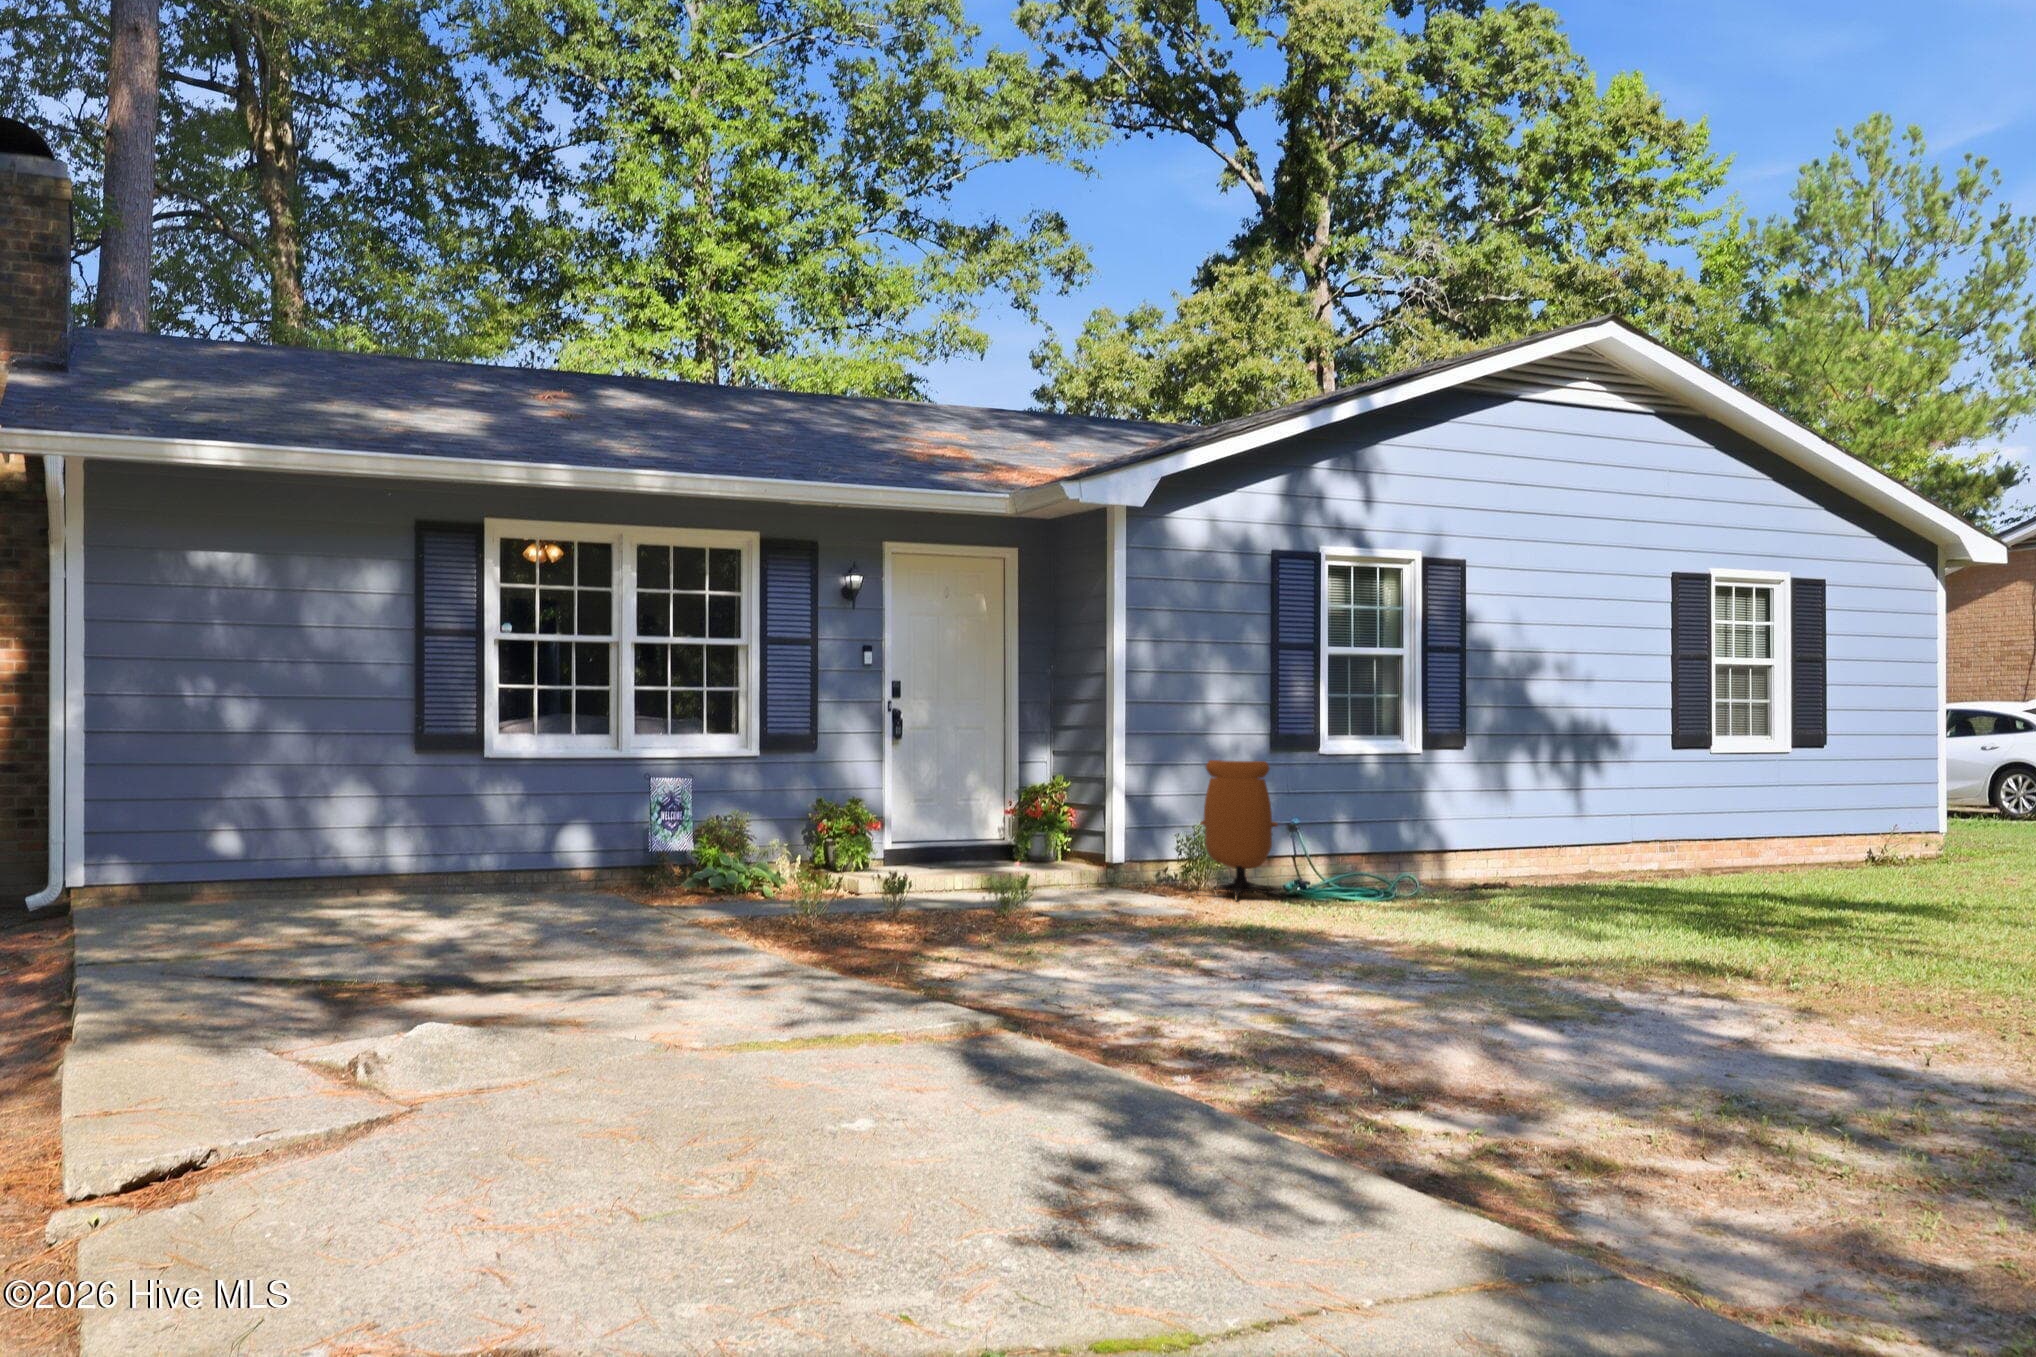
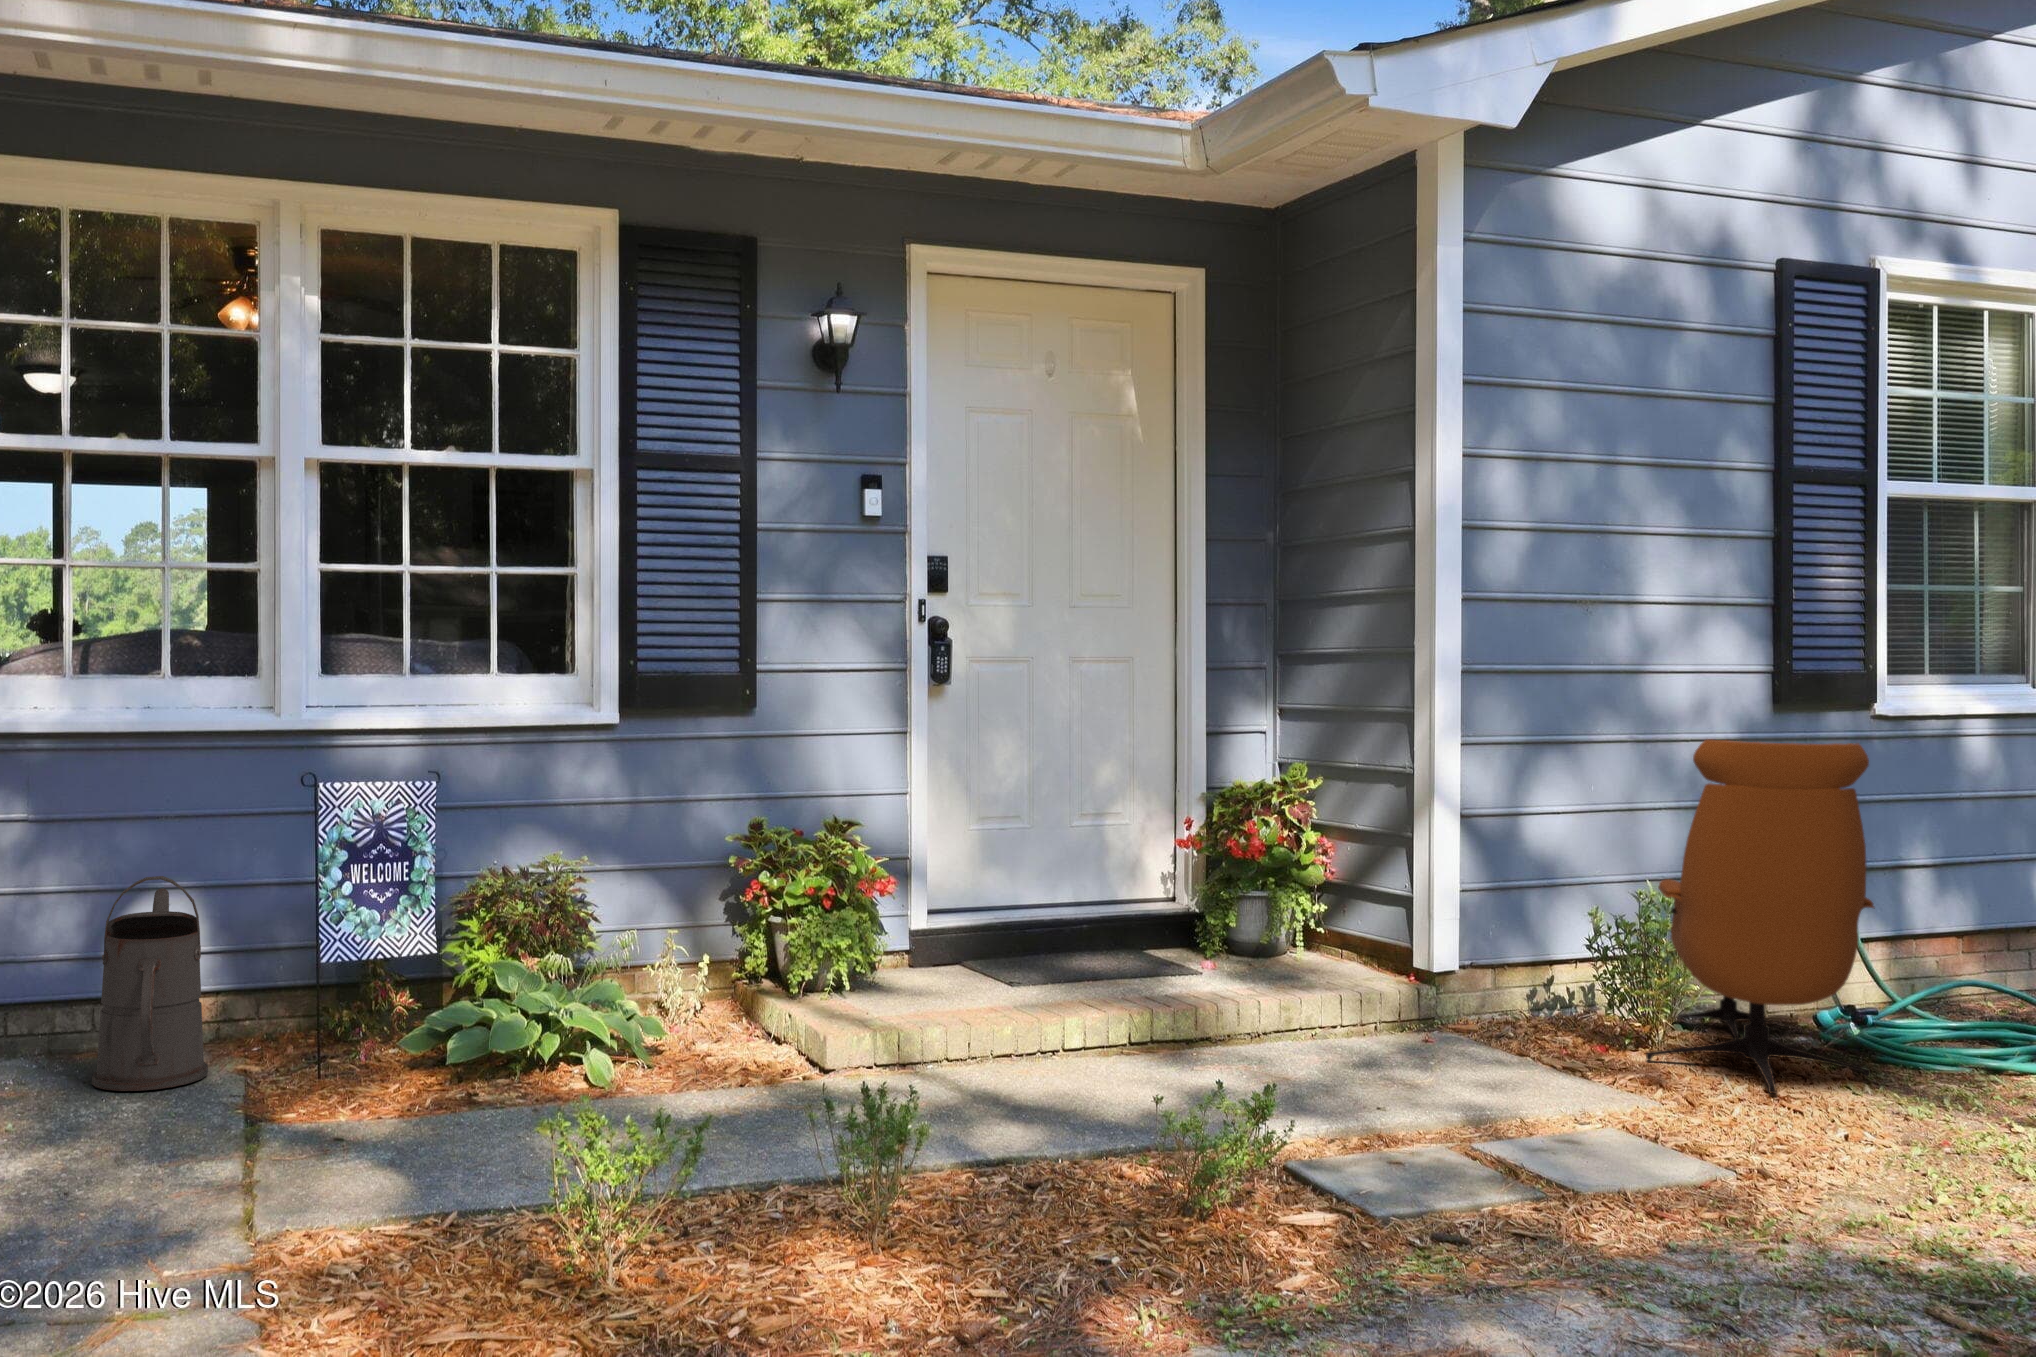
watering can: none [573,814,616,896] -> present [92,876,208,1091]

